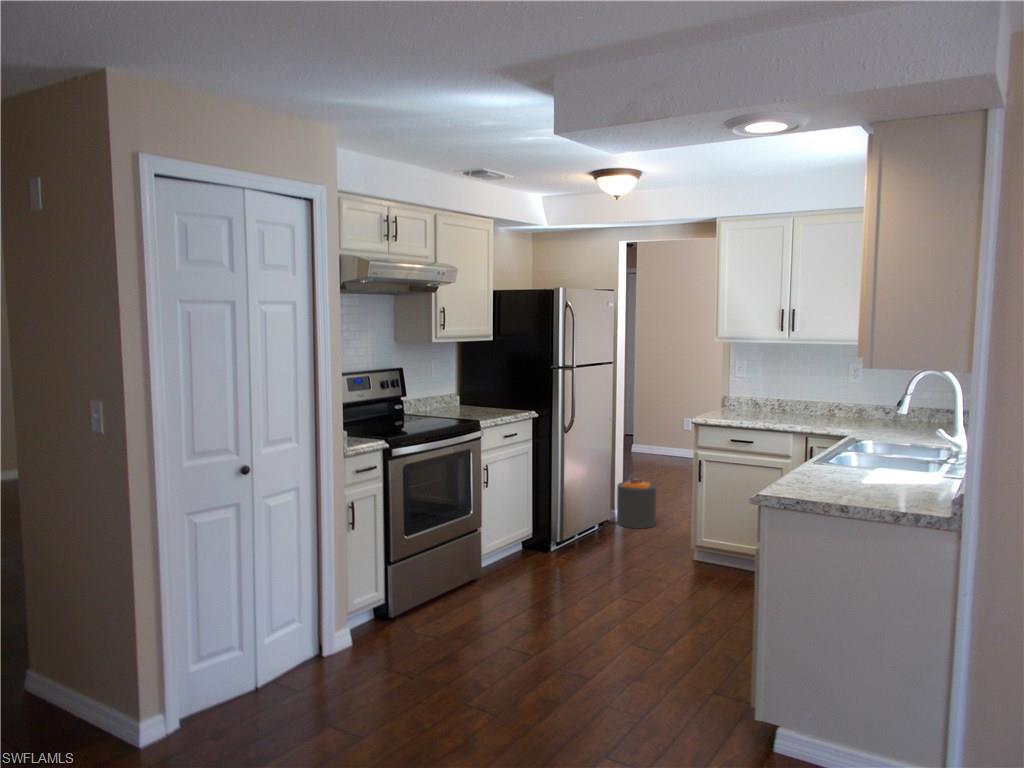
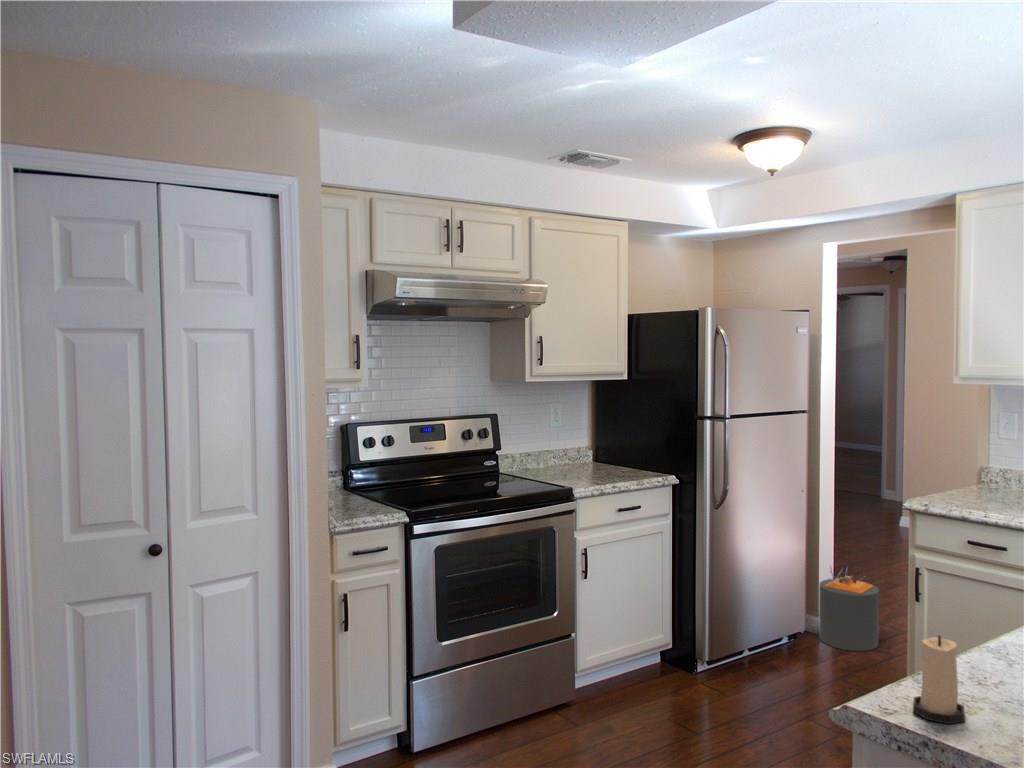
candle: none [789,454,812,491] -> present [913,635,965,724]

